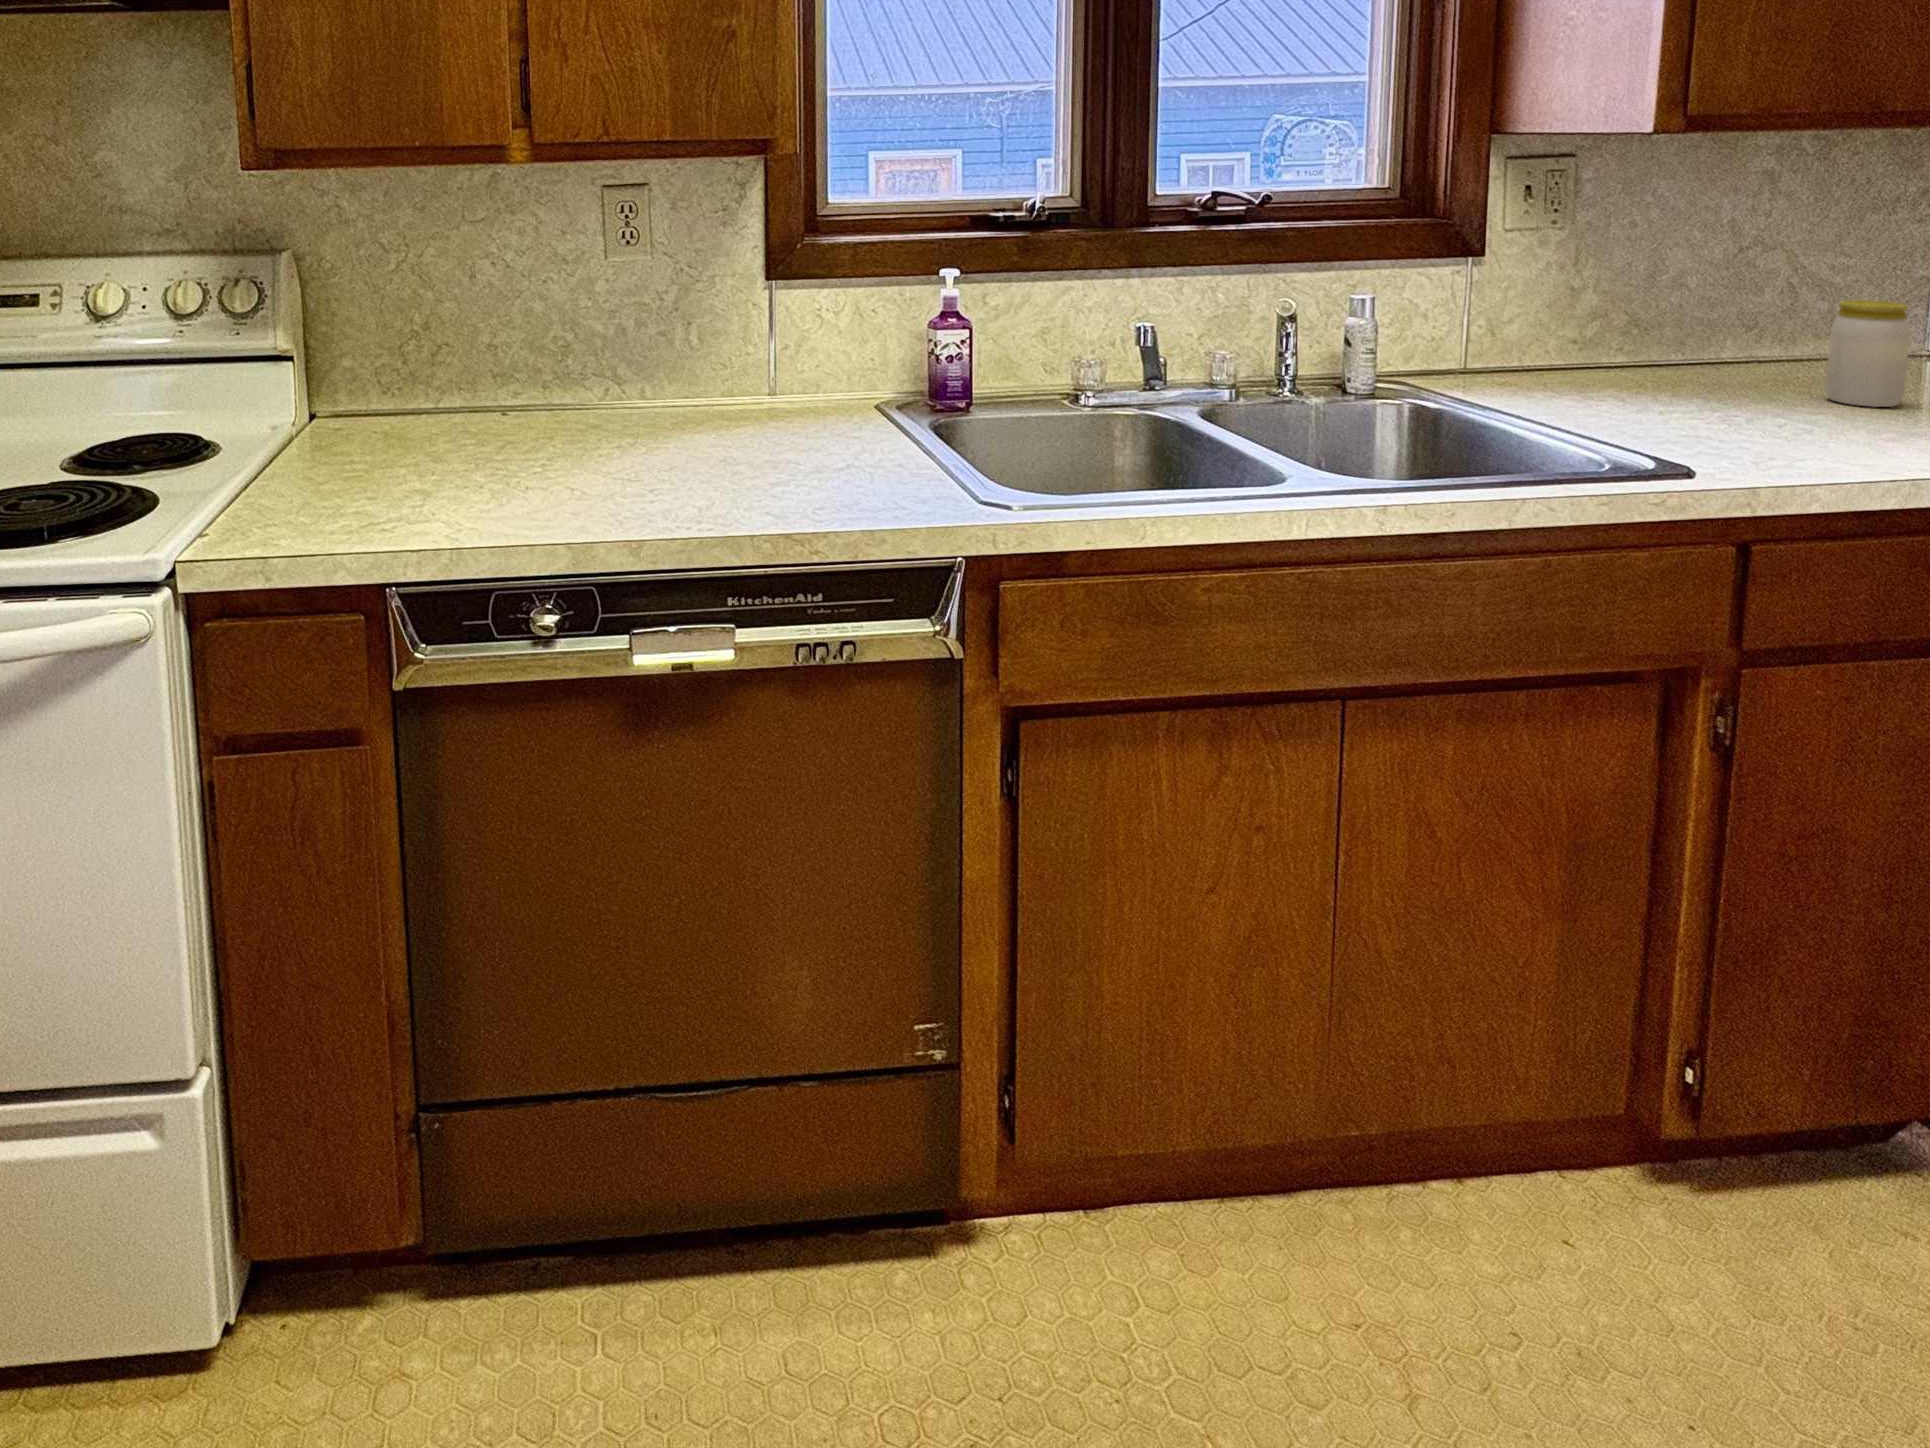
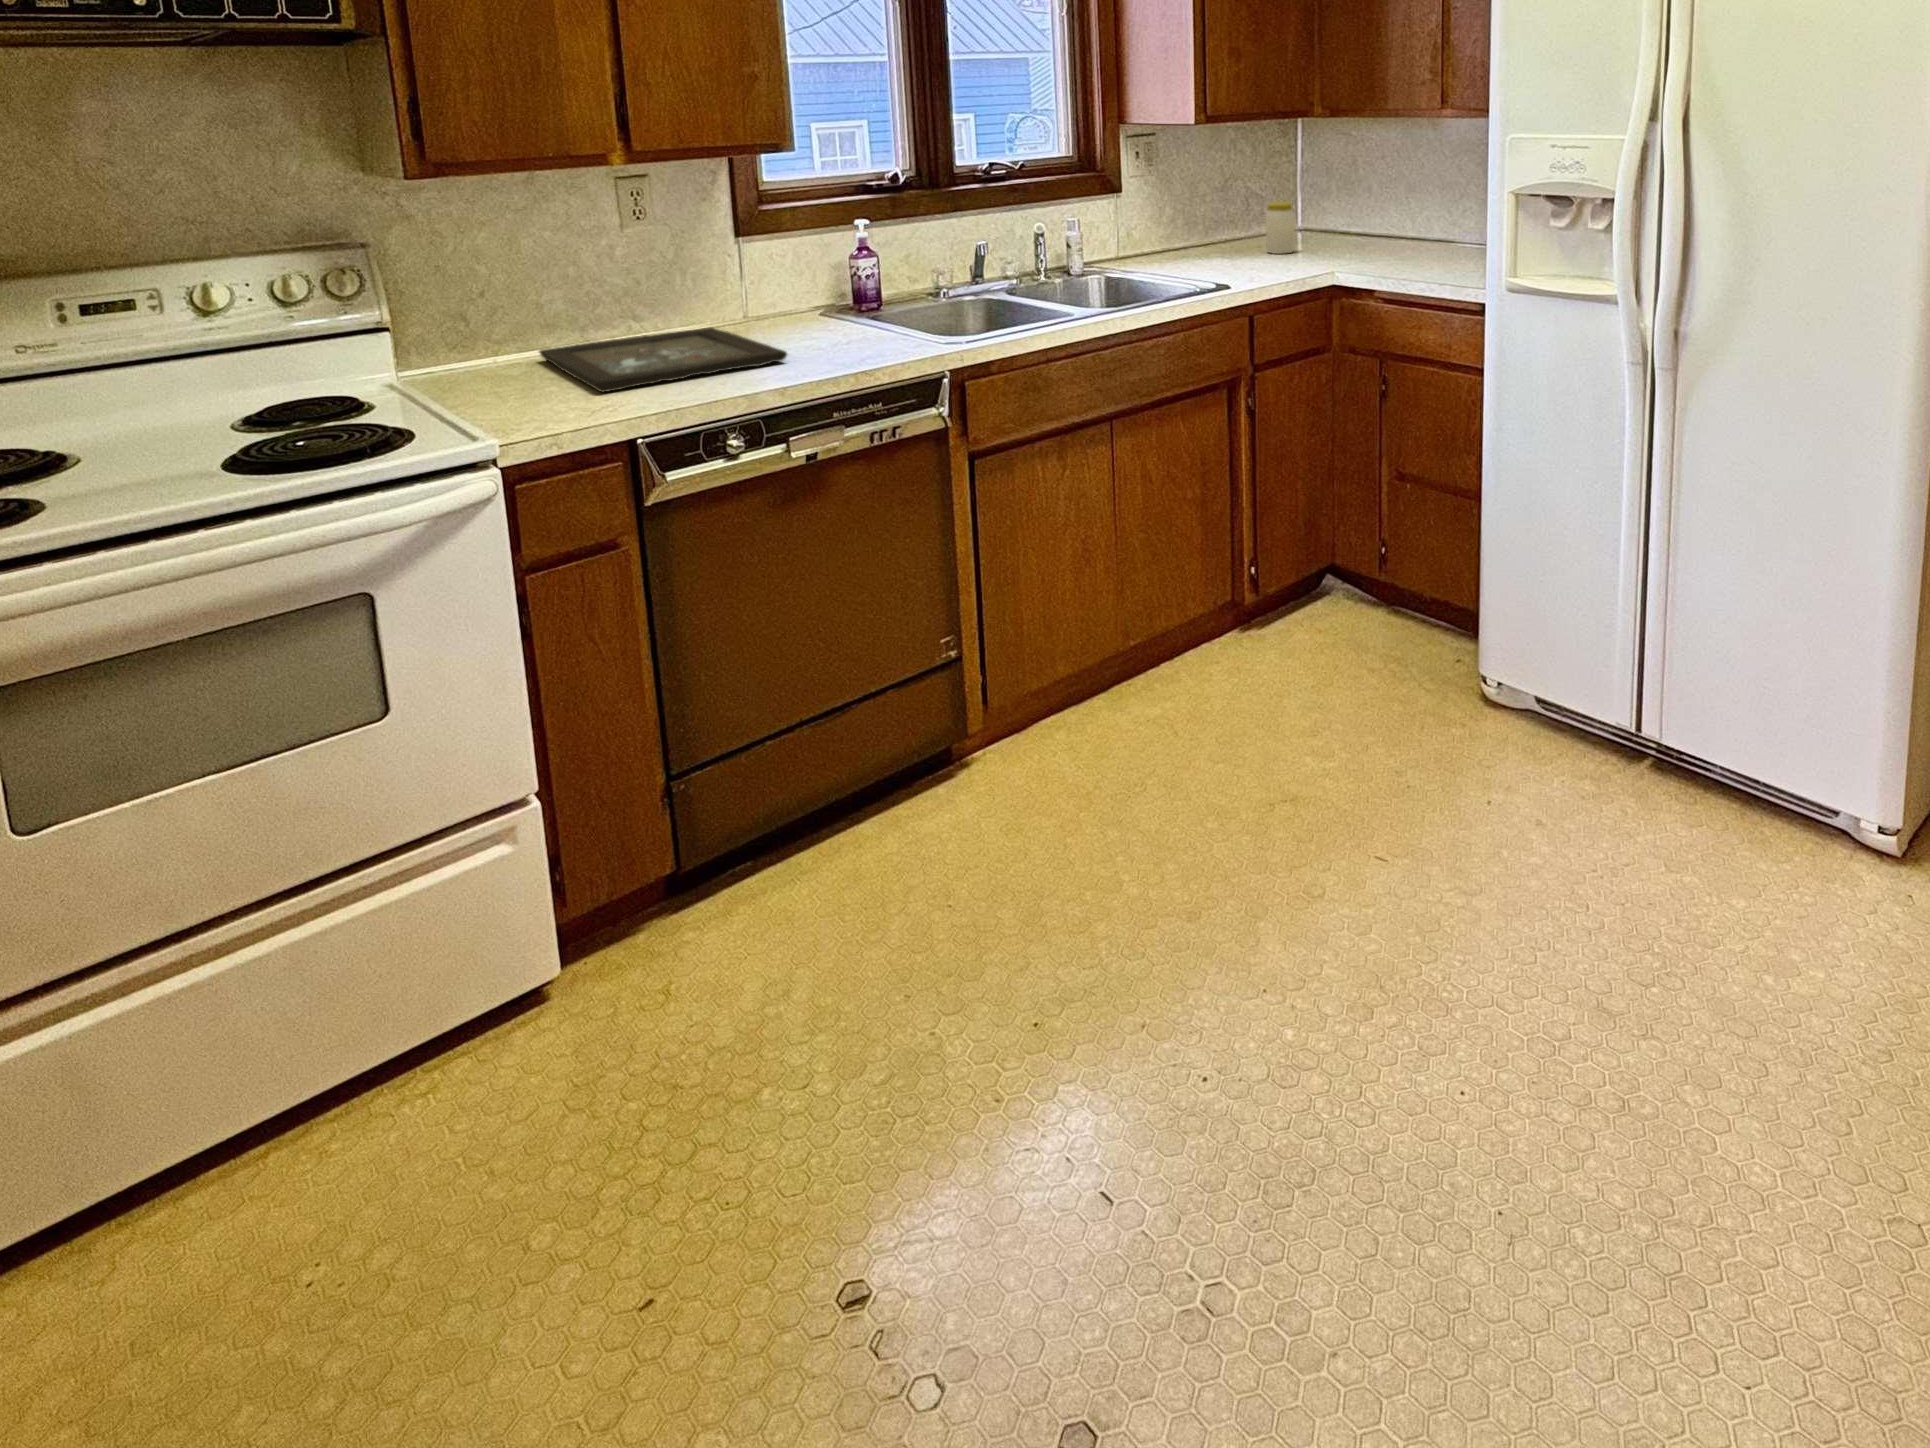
tray: none [421,406,714,495] -> present [539,327,787,392]

